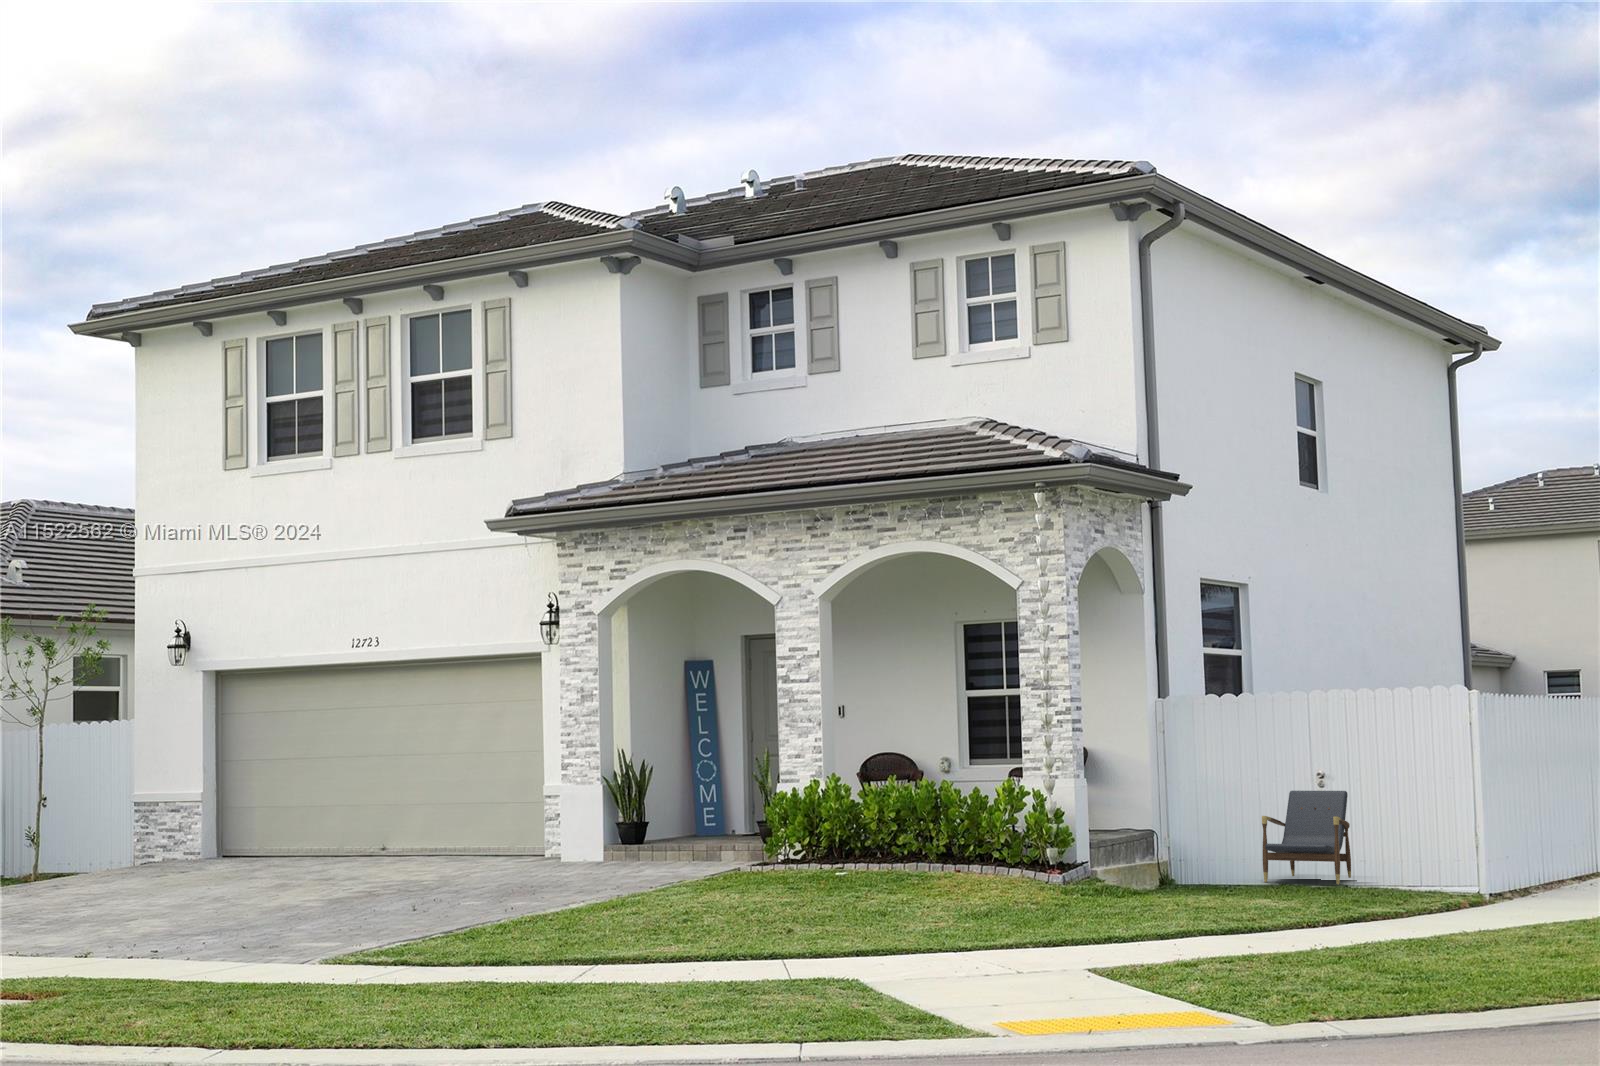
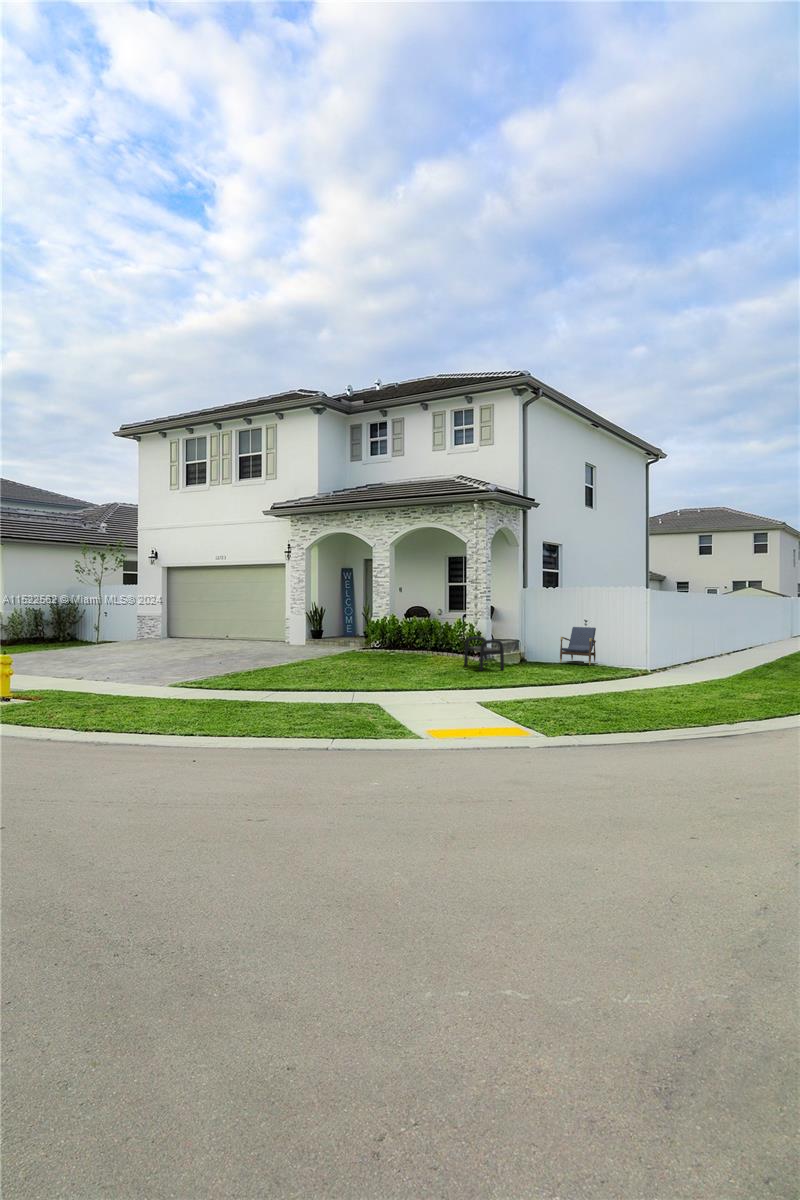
bench: none [1027,821,1129,905] -> present [464,636,504,671]

